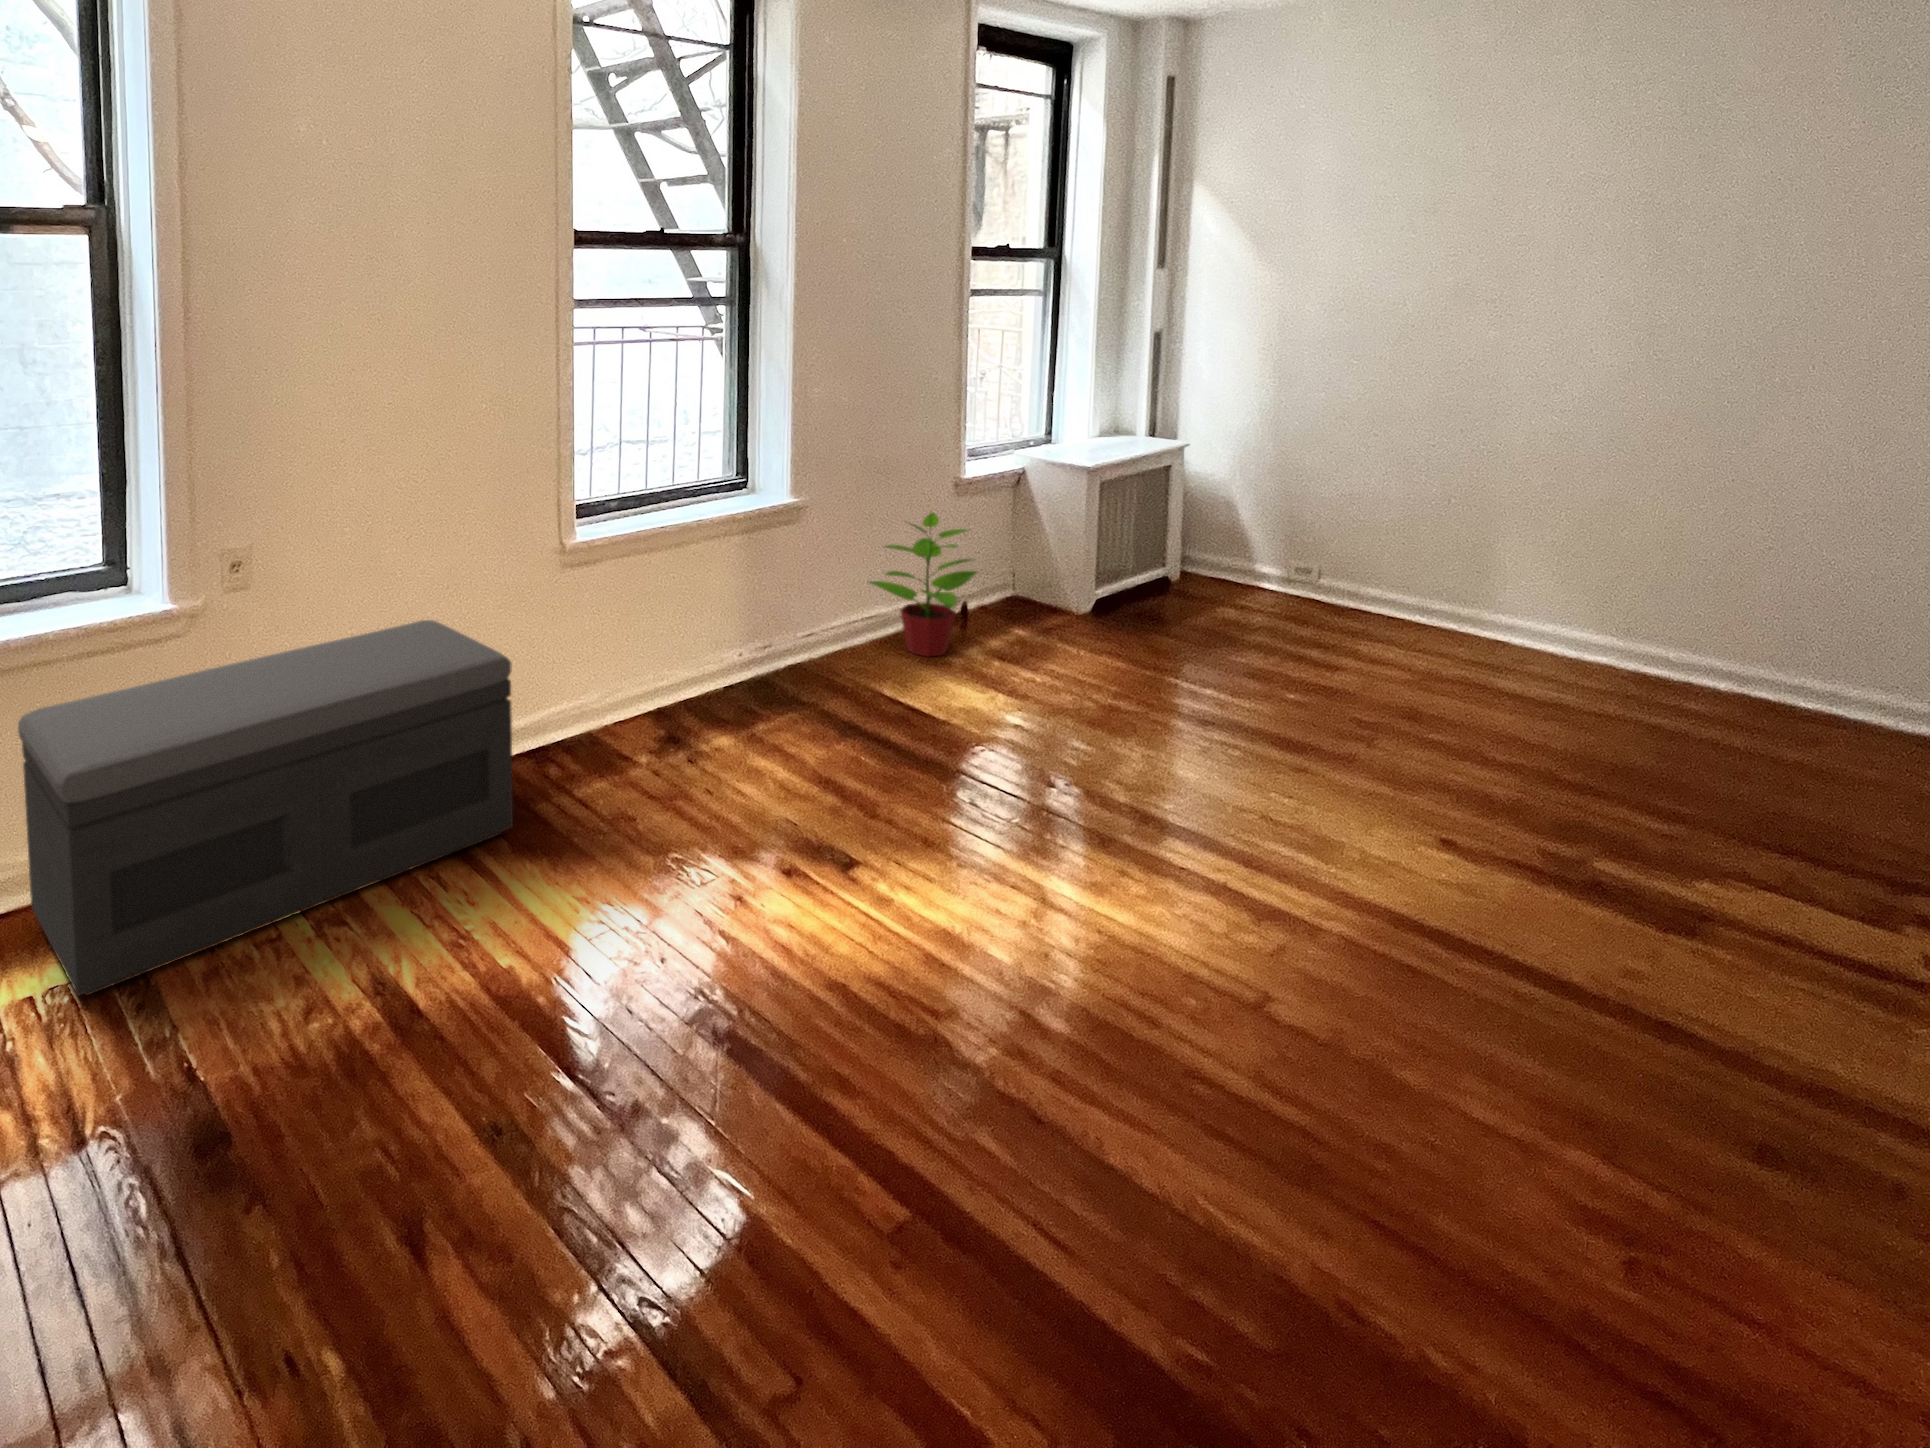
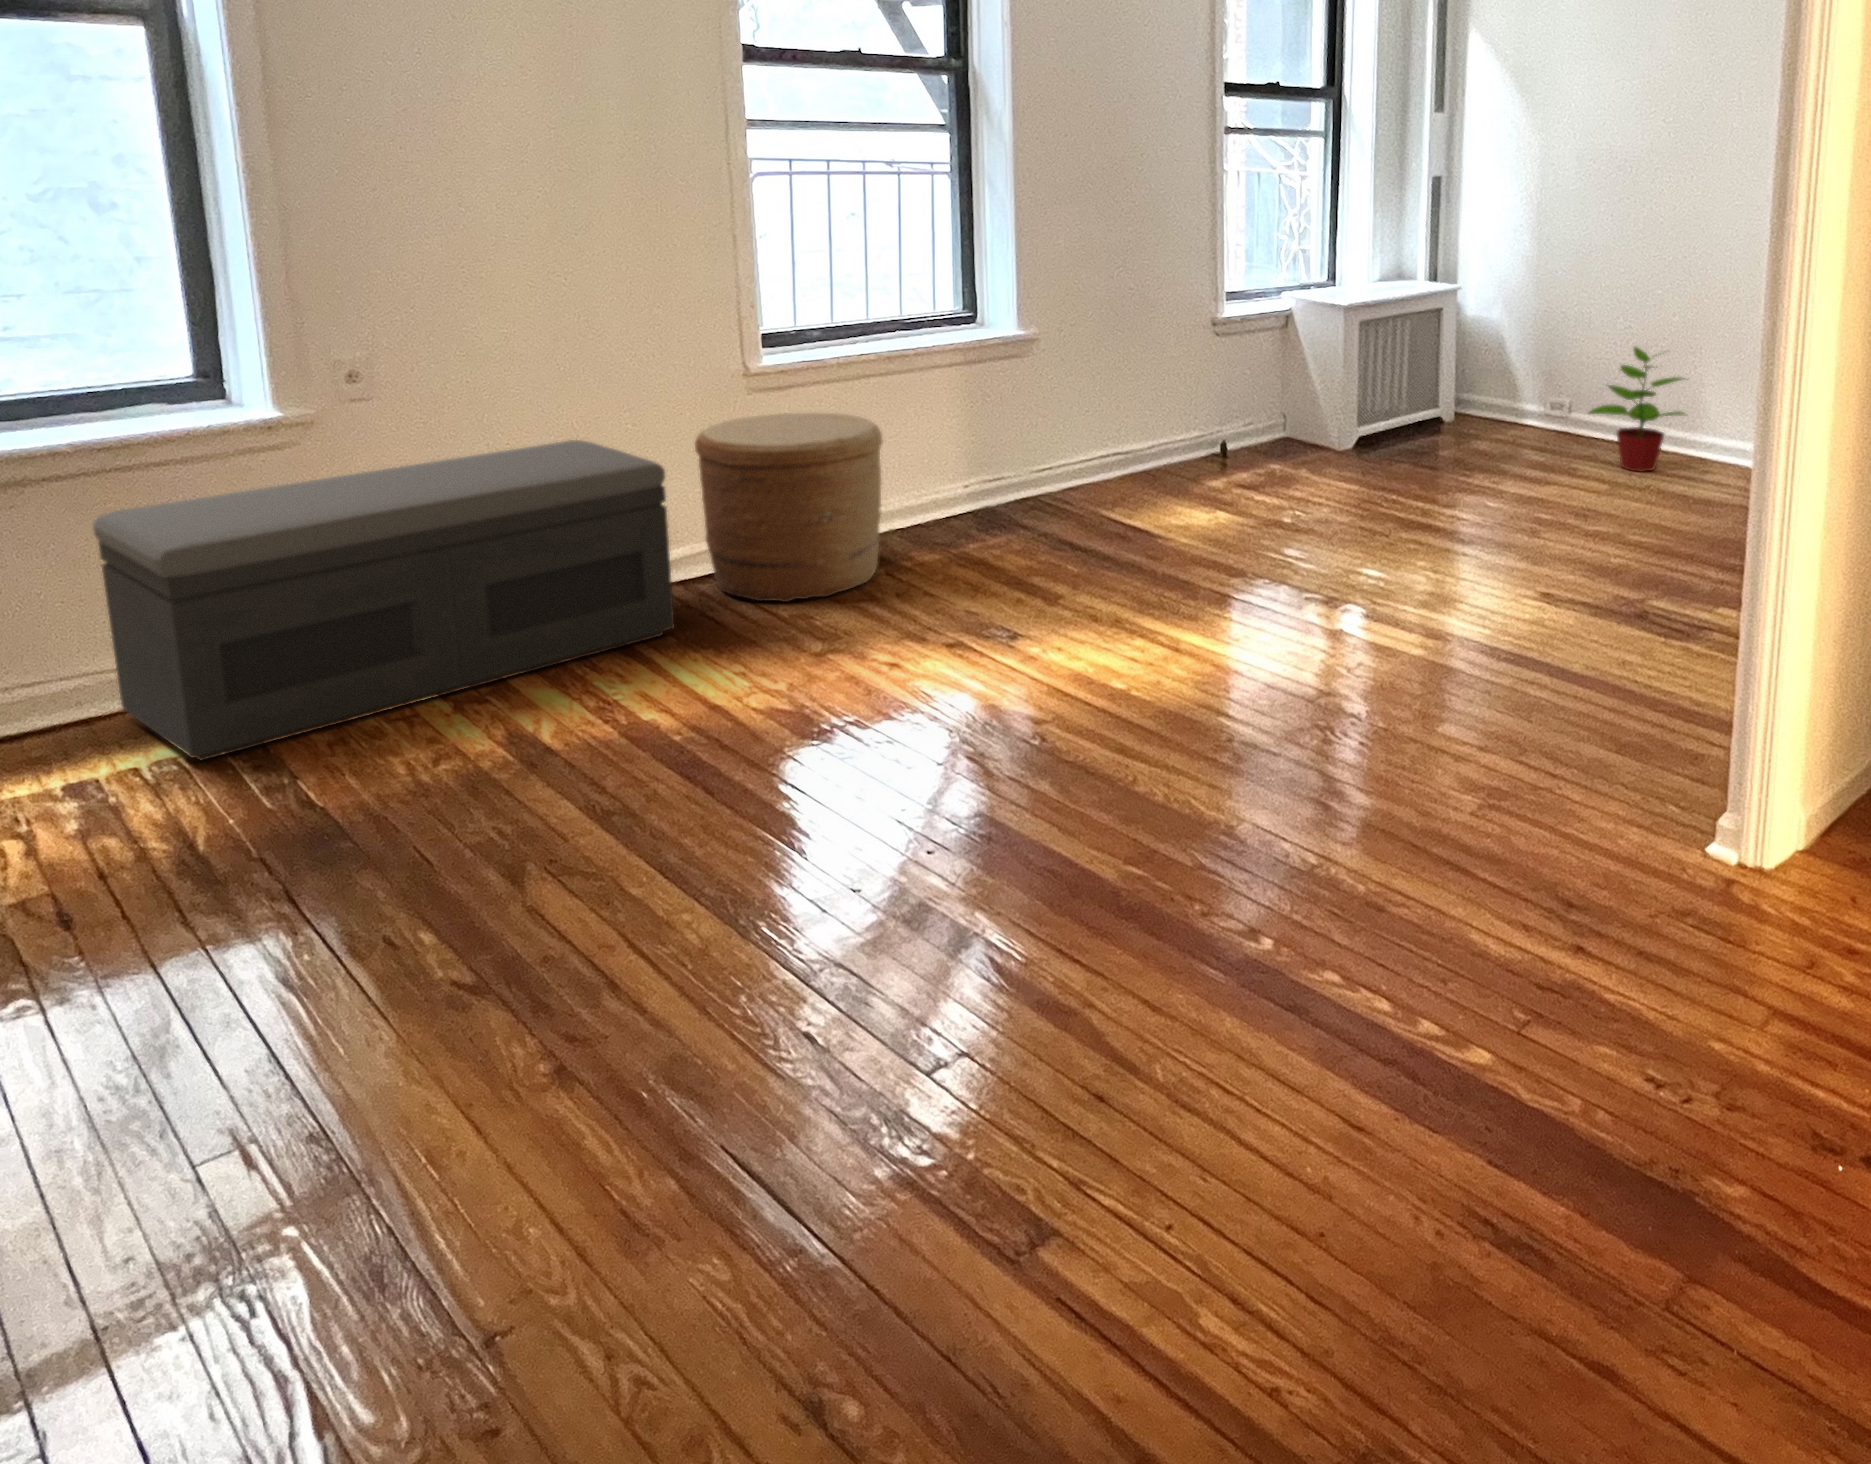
potted plant: present [869,513,977,656] -> present [1589,347,1684,472]
woven basket: none [528,586,698,794] -> present [695,413,883,602]

